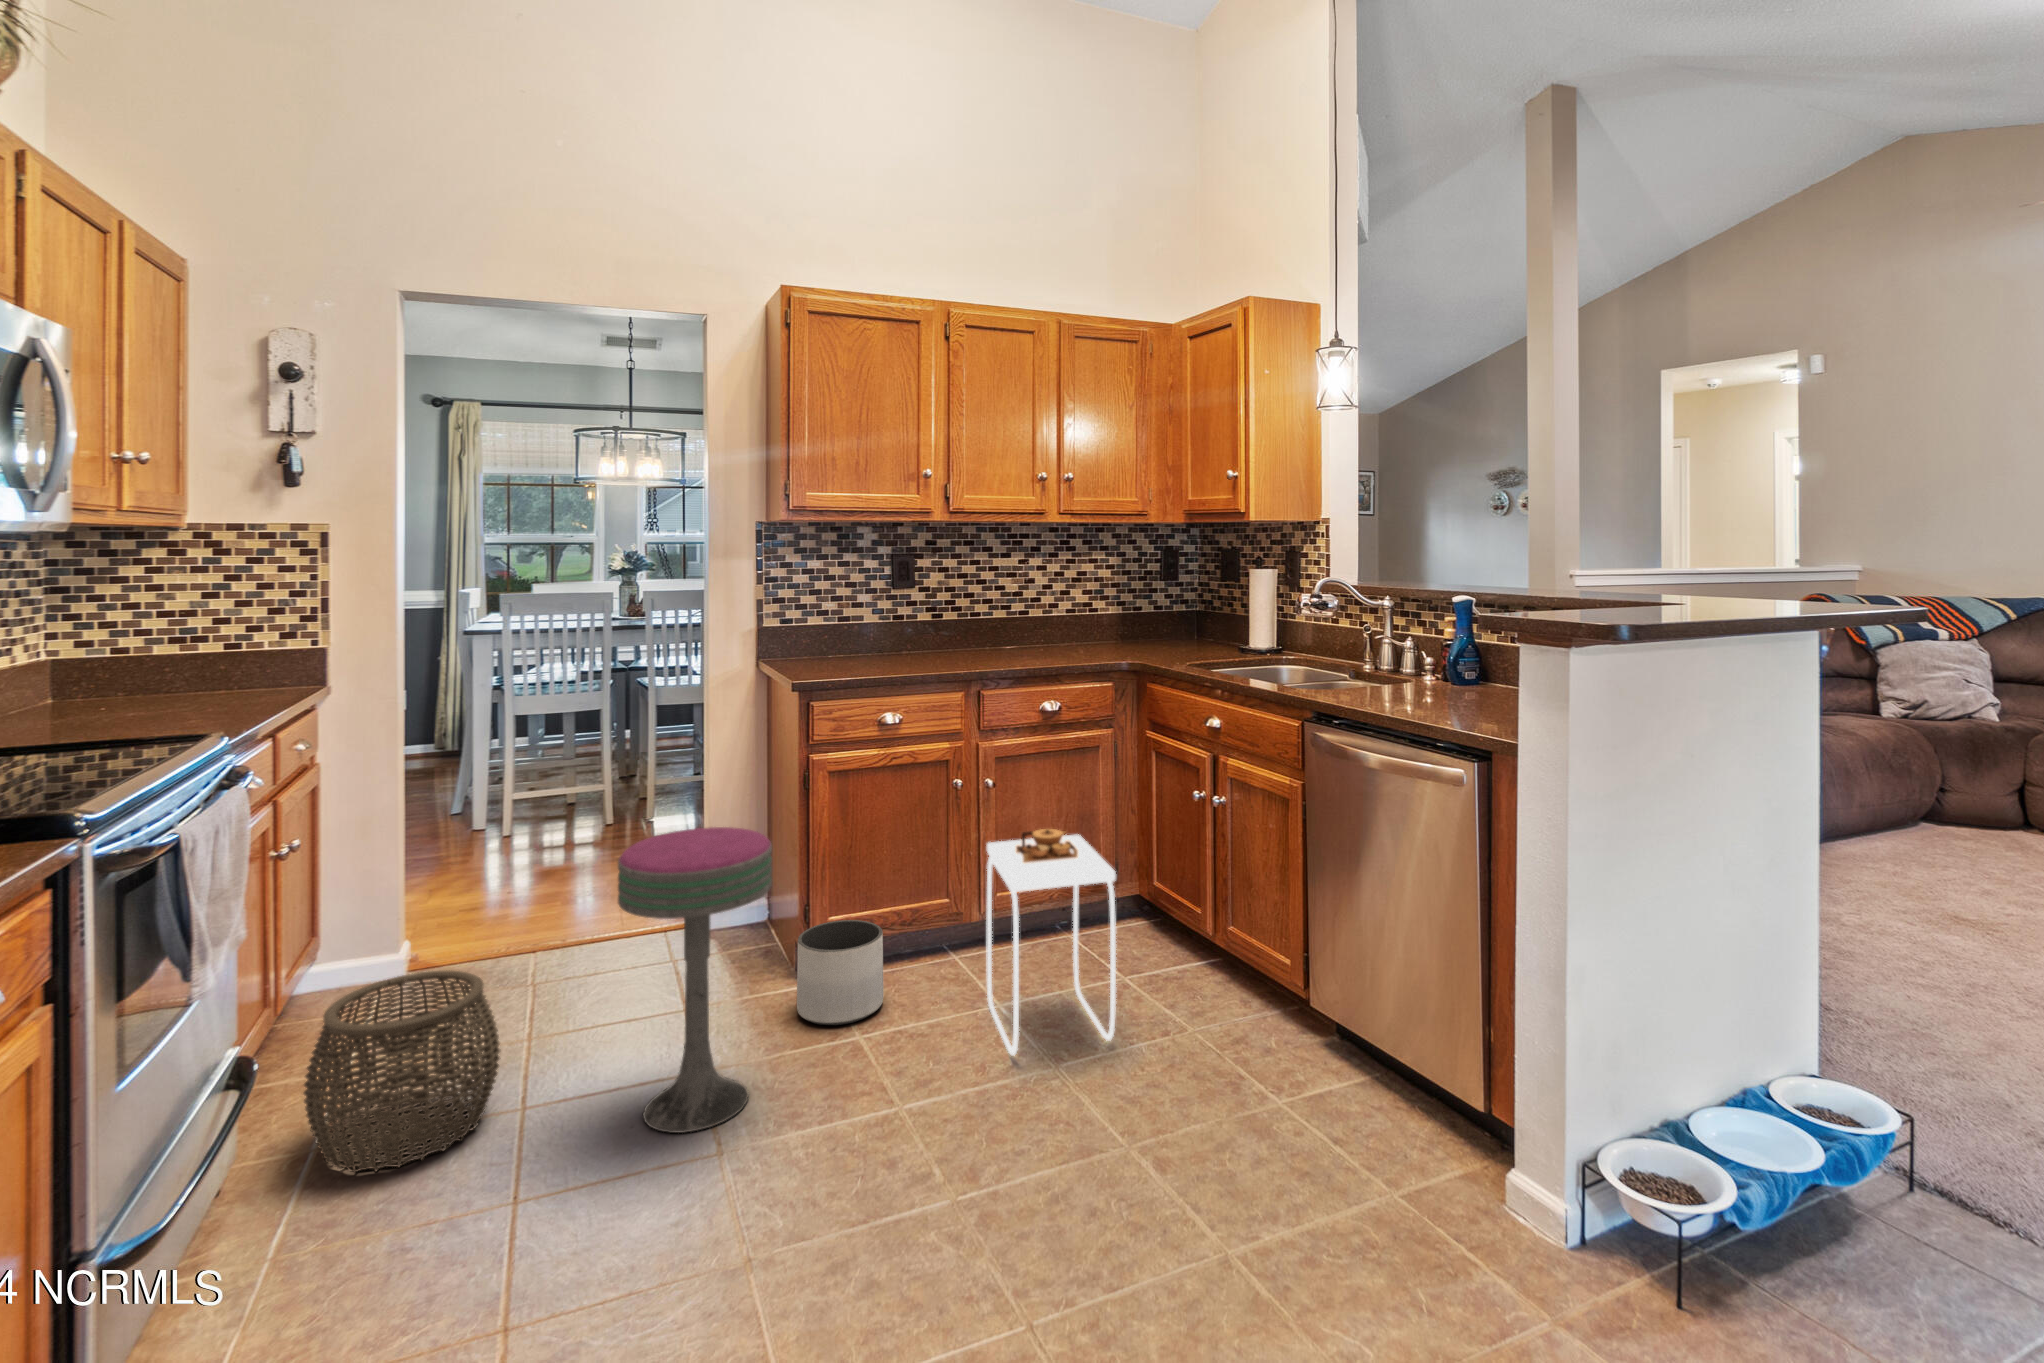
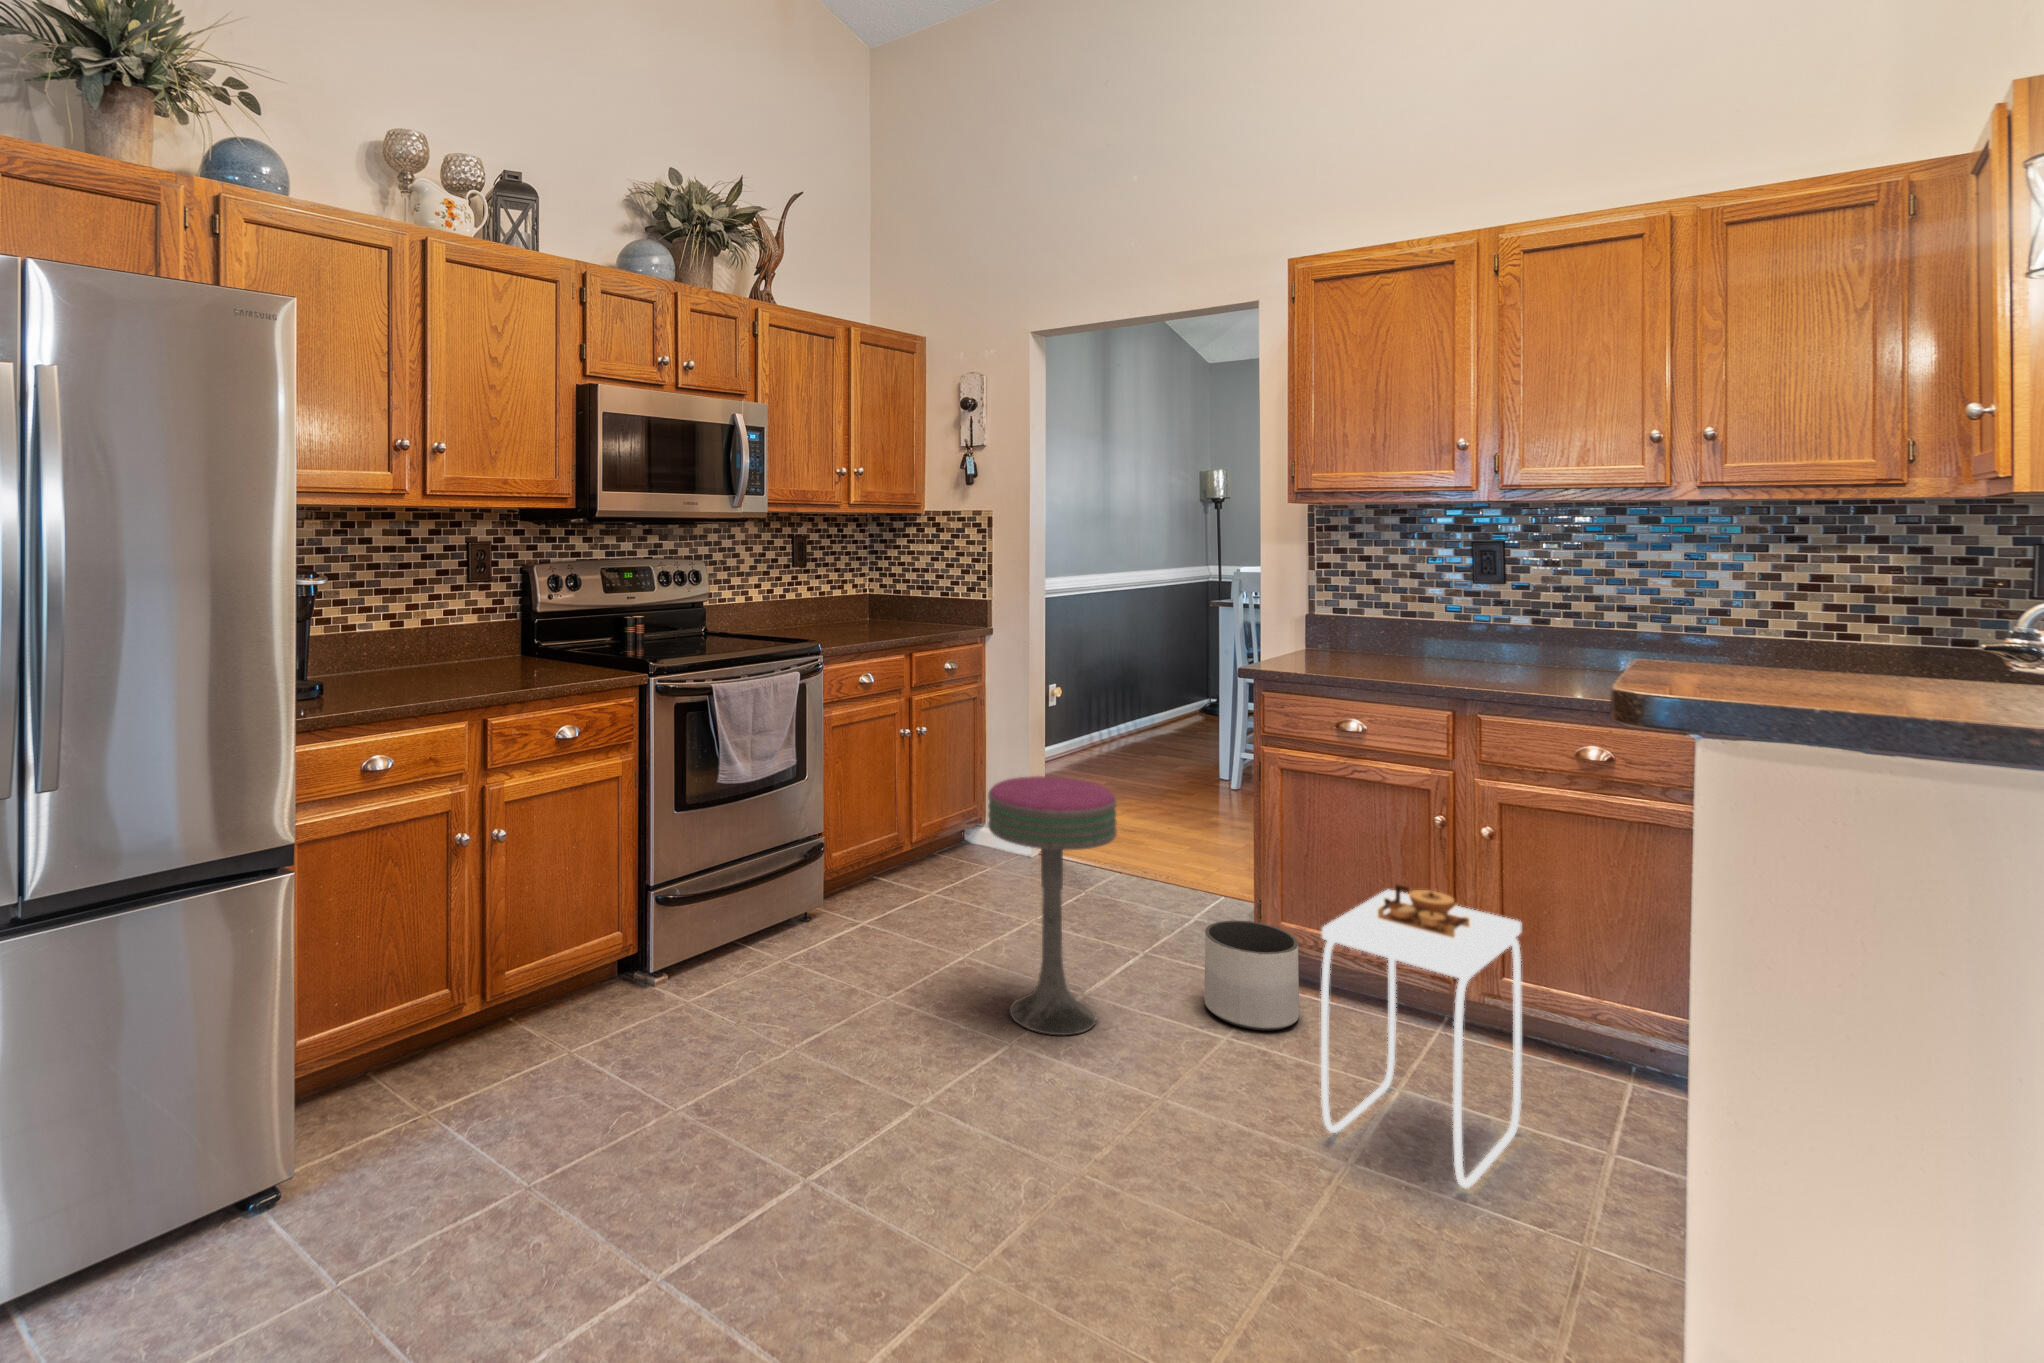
woven basket: present [303,970,500,1172] -> none [850,832,966,960]

